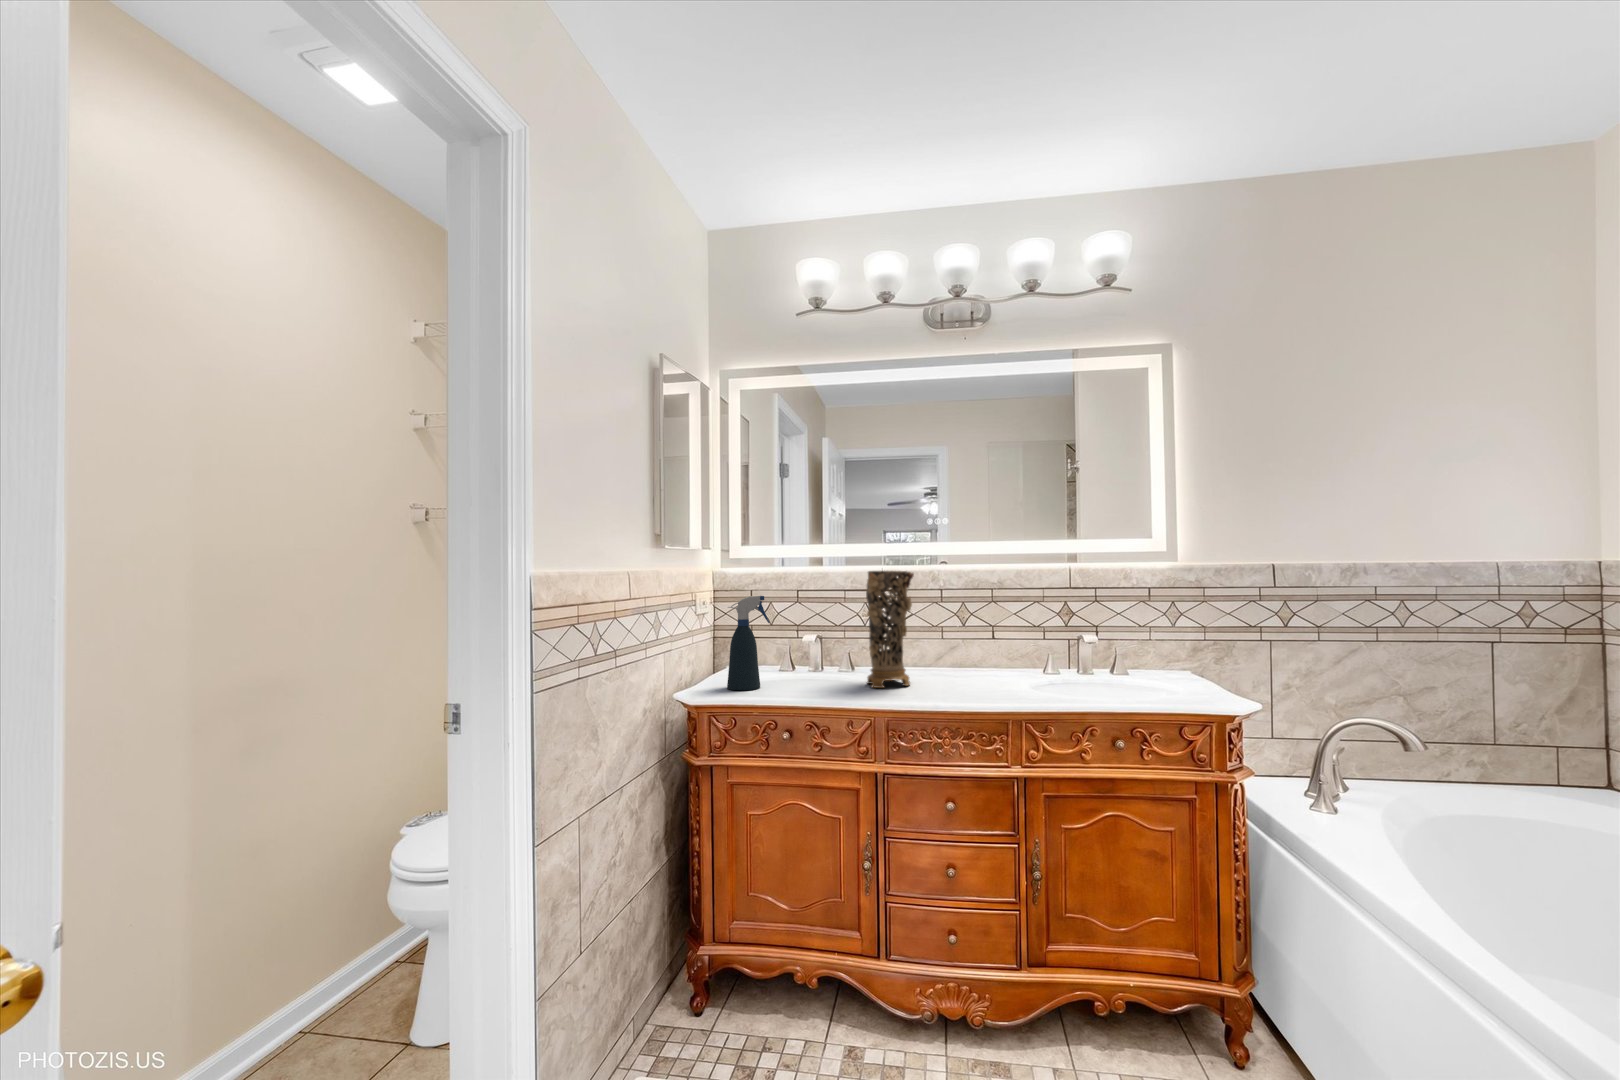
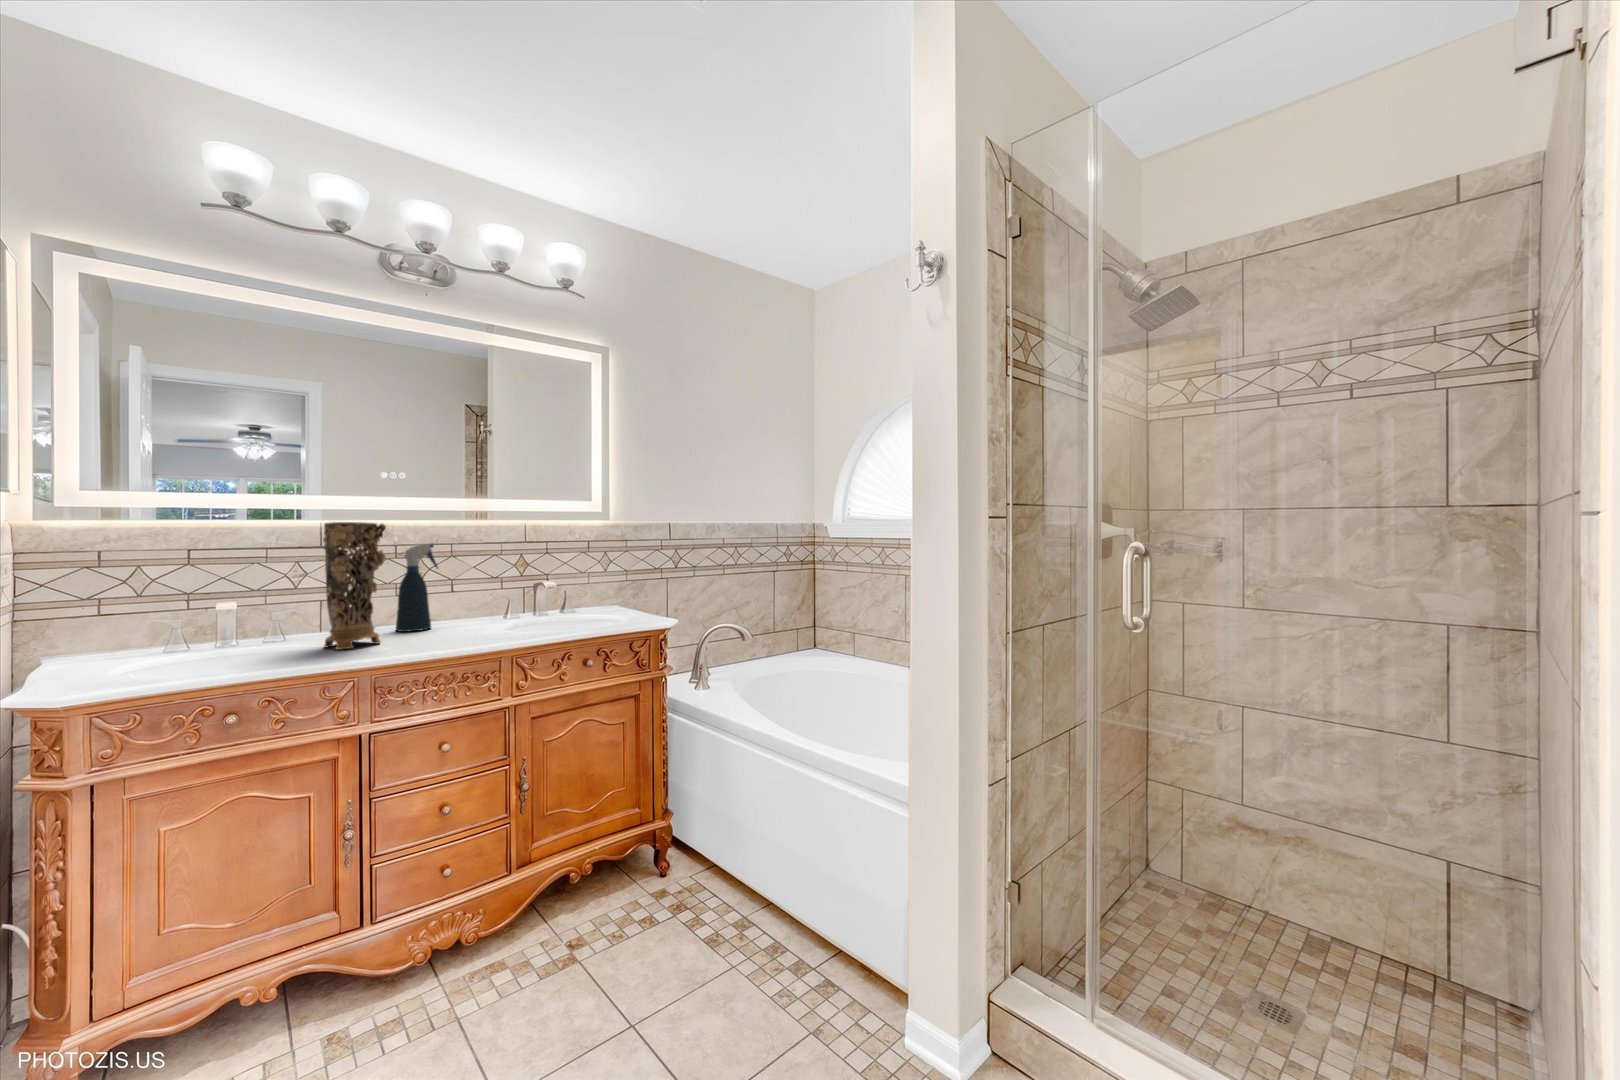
spray bottle: present [727,596,769,690] -> present [396,544,438,632]

